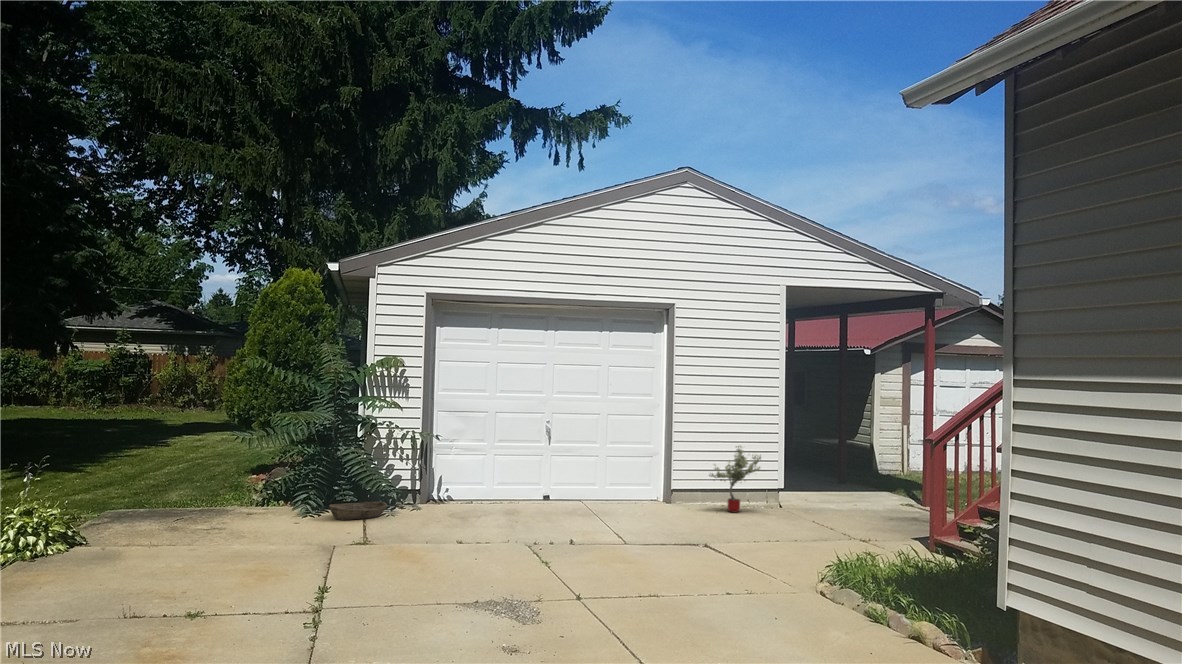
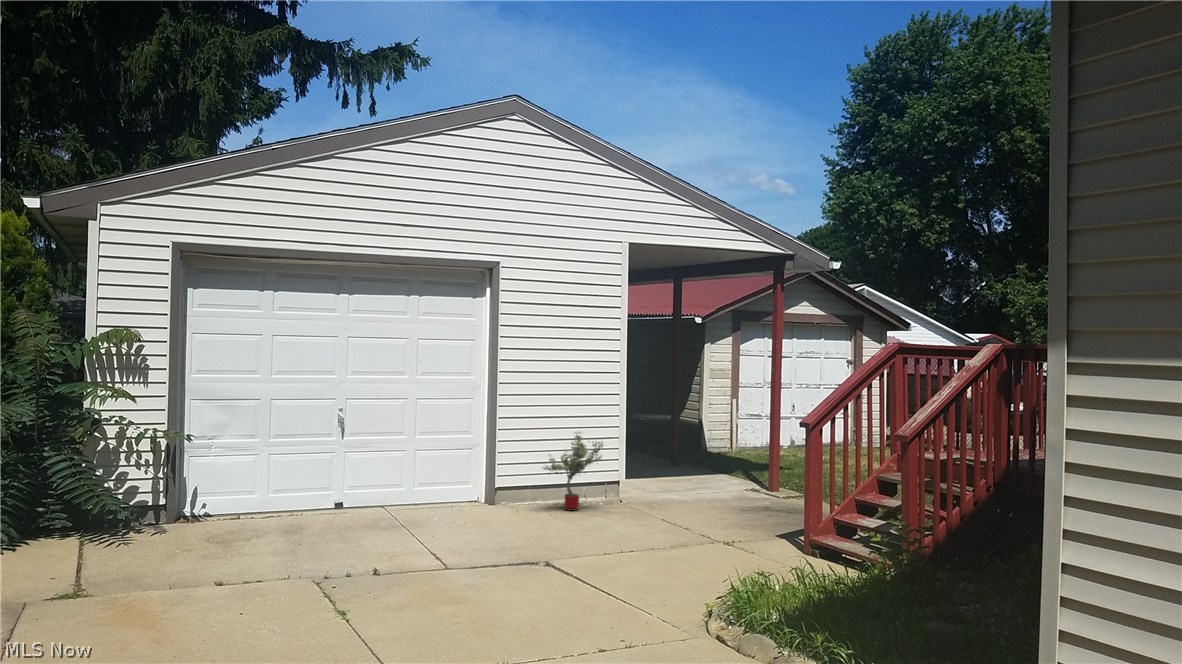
basket: present [329,502,387,520] -> none [23,526,115,558]

